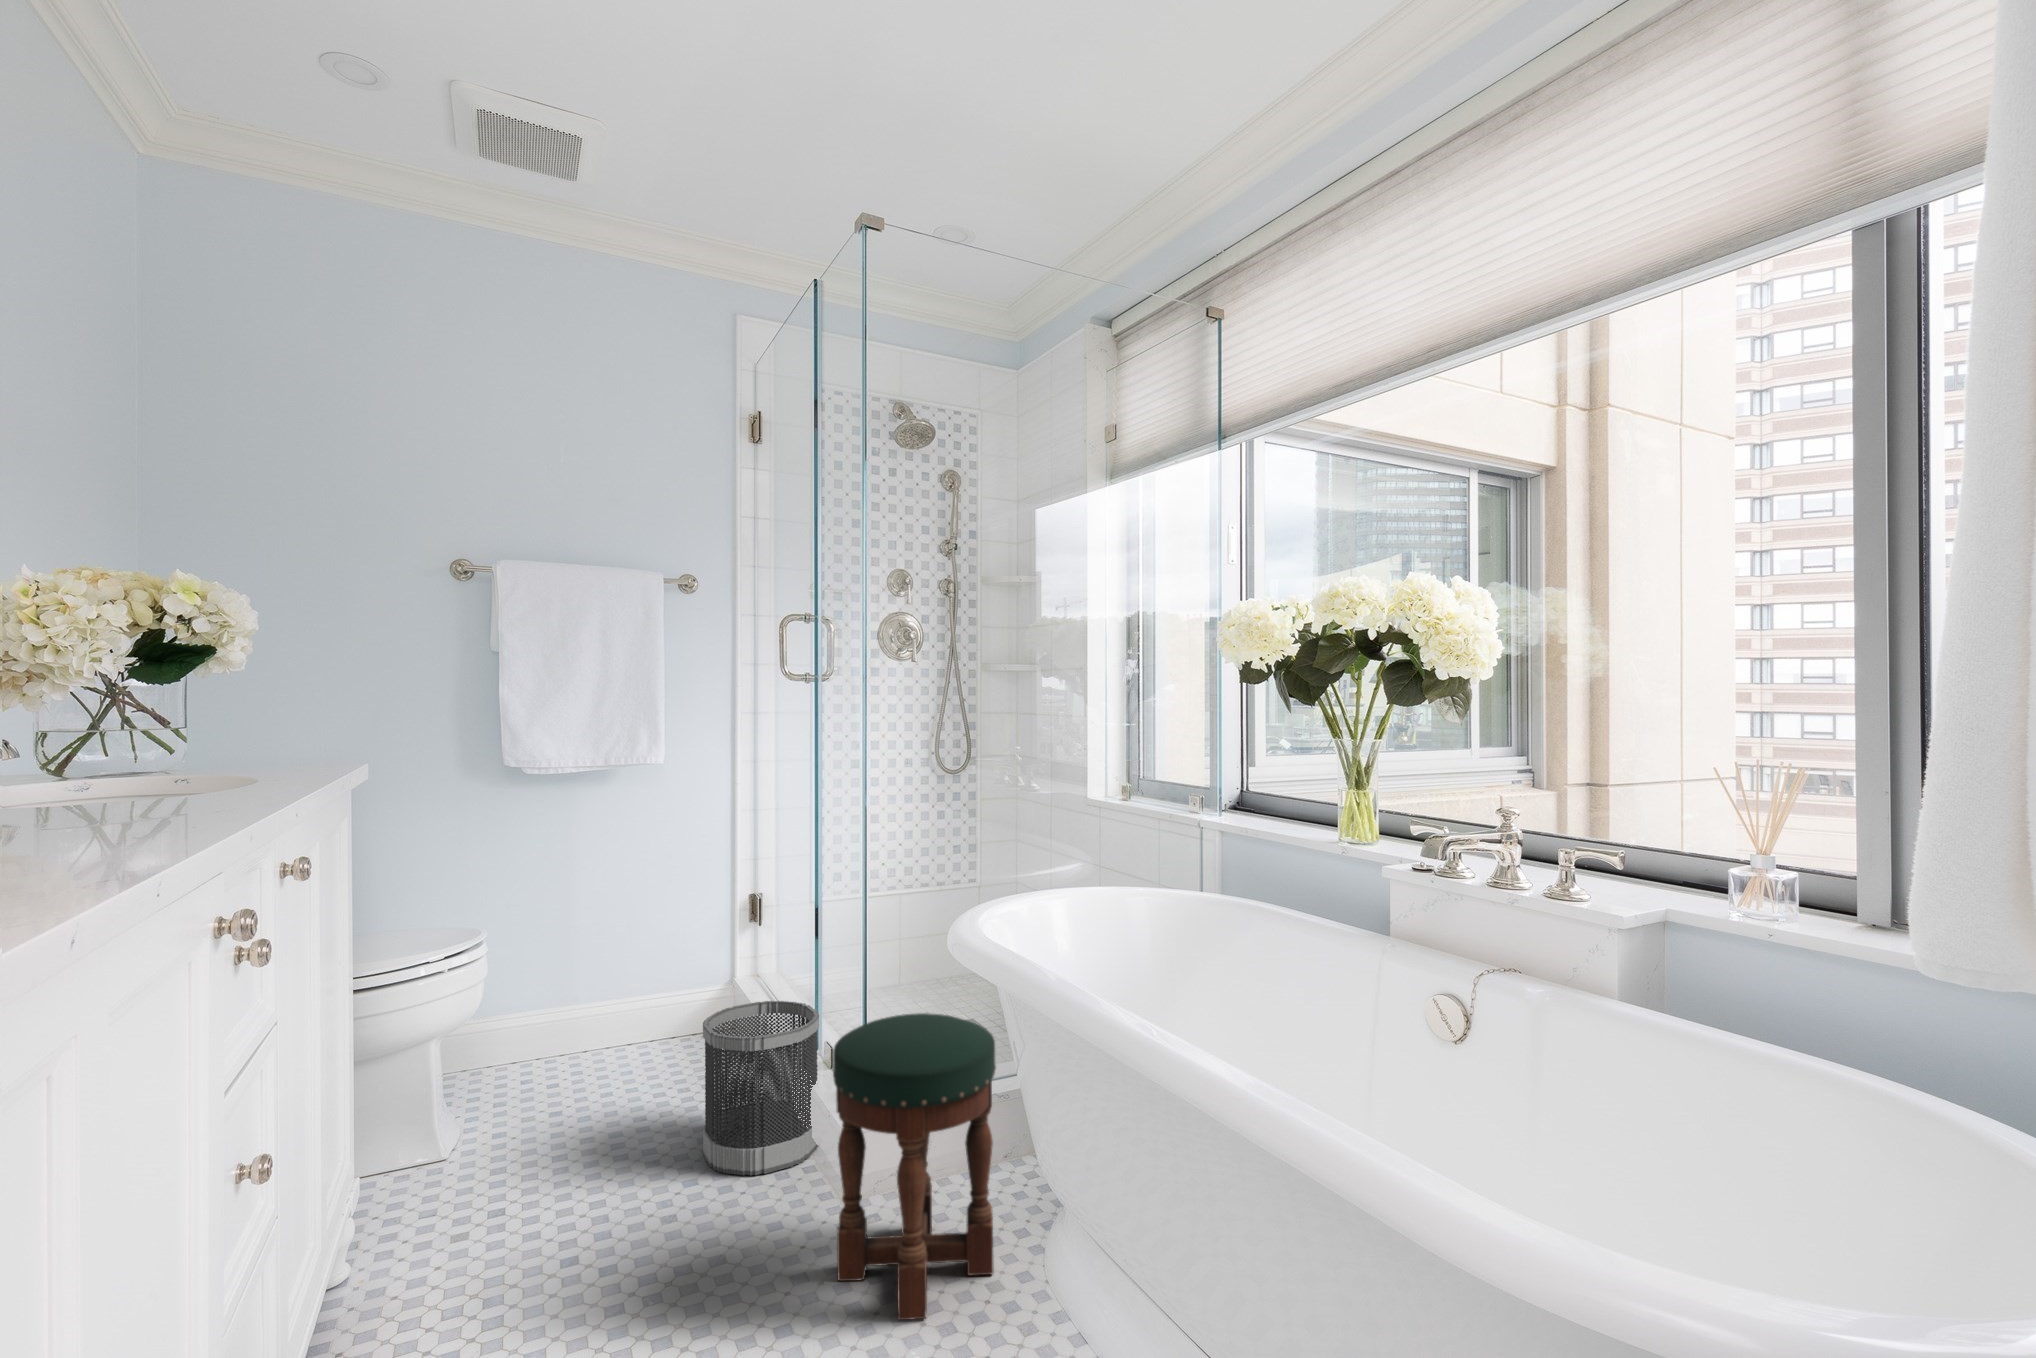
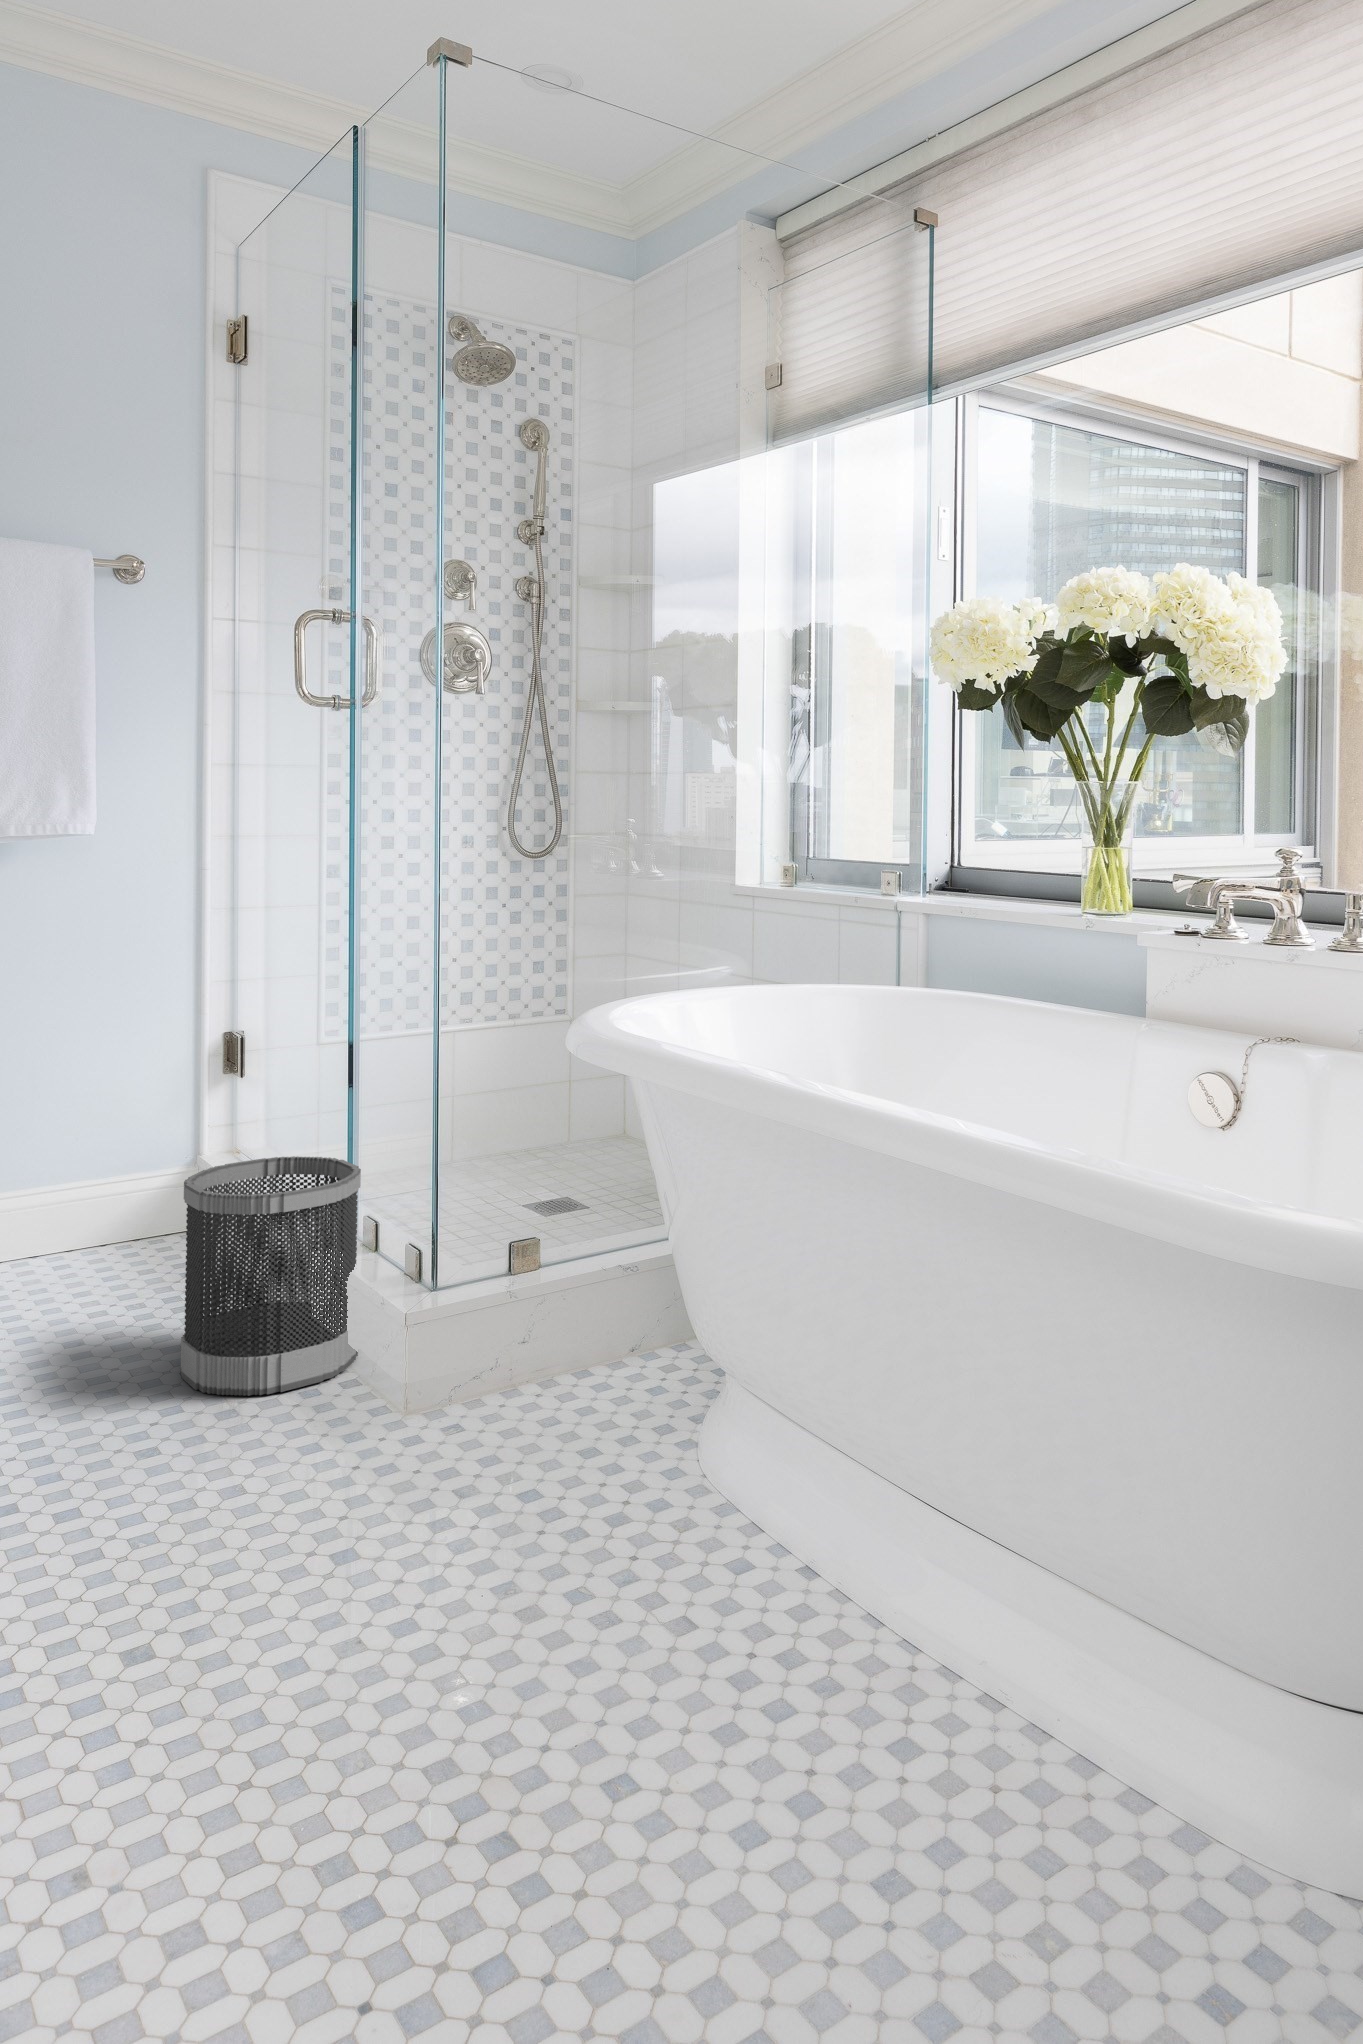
stool: present [833,1013,996,1320] -> none [413,1134,642,1536]

